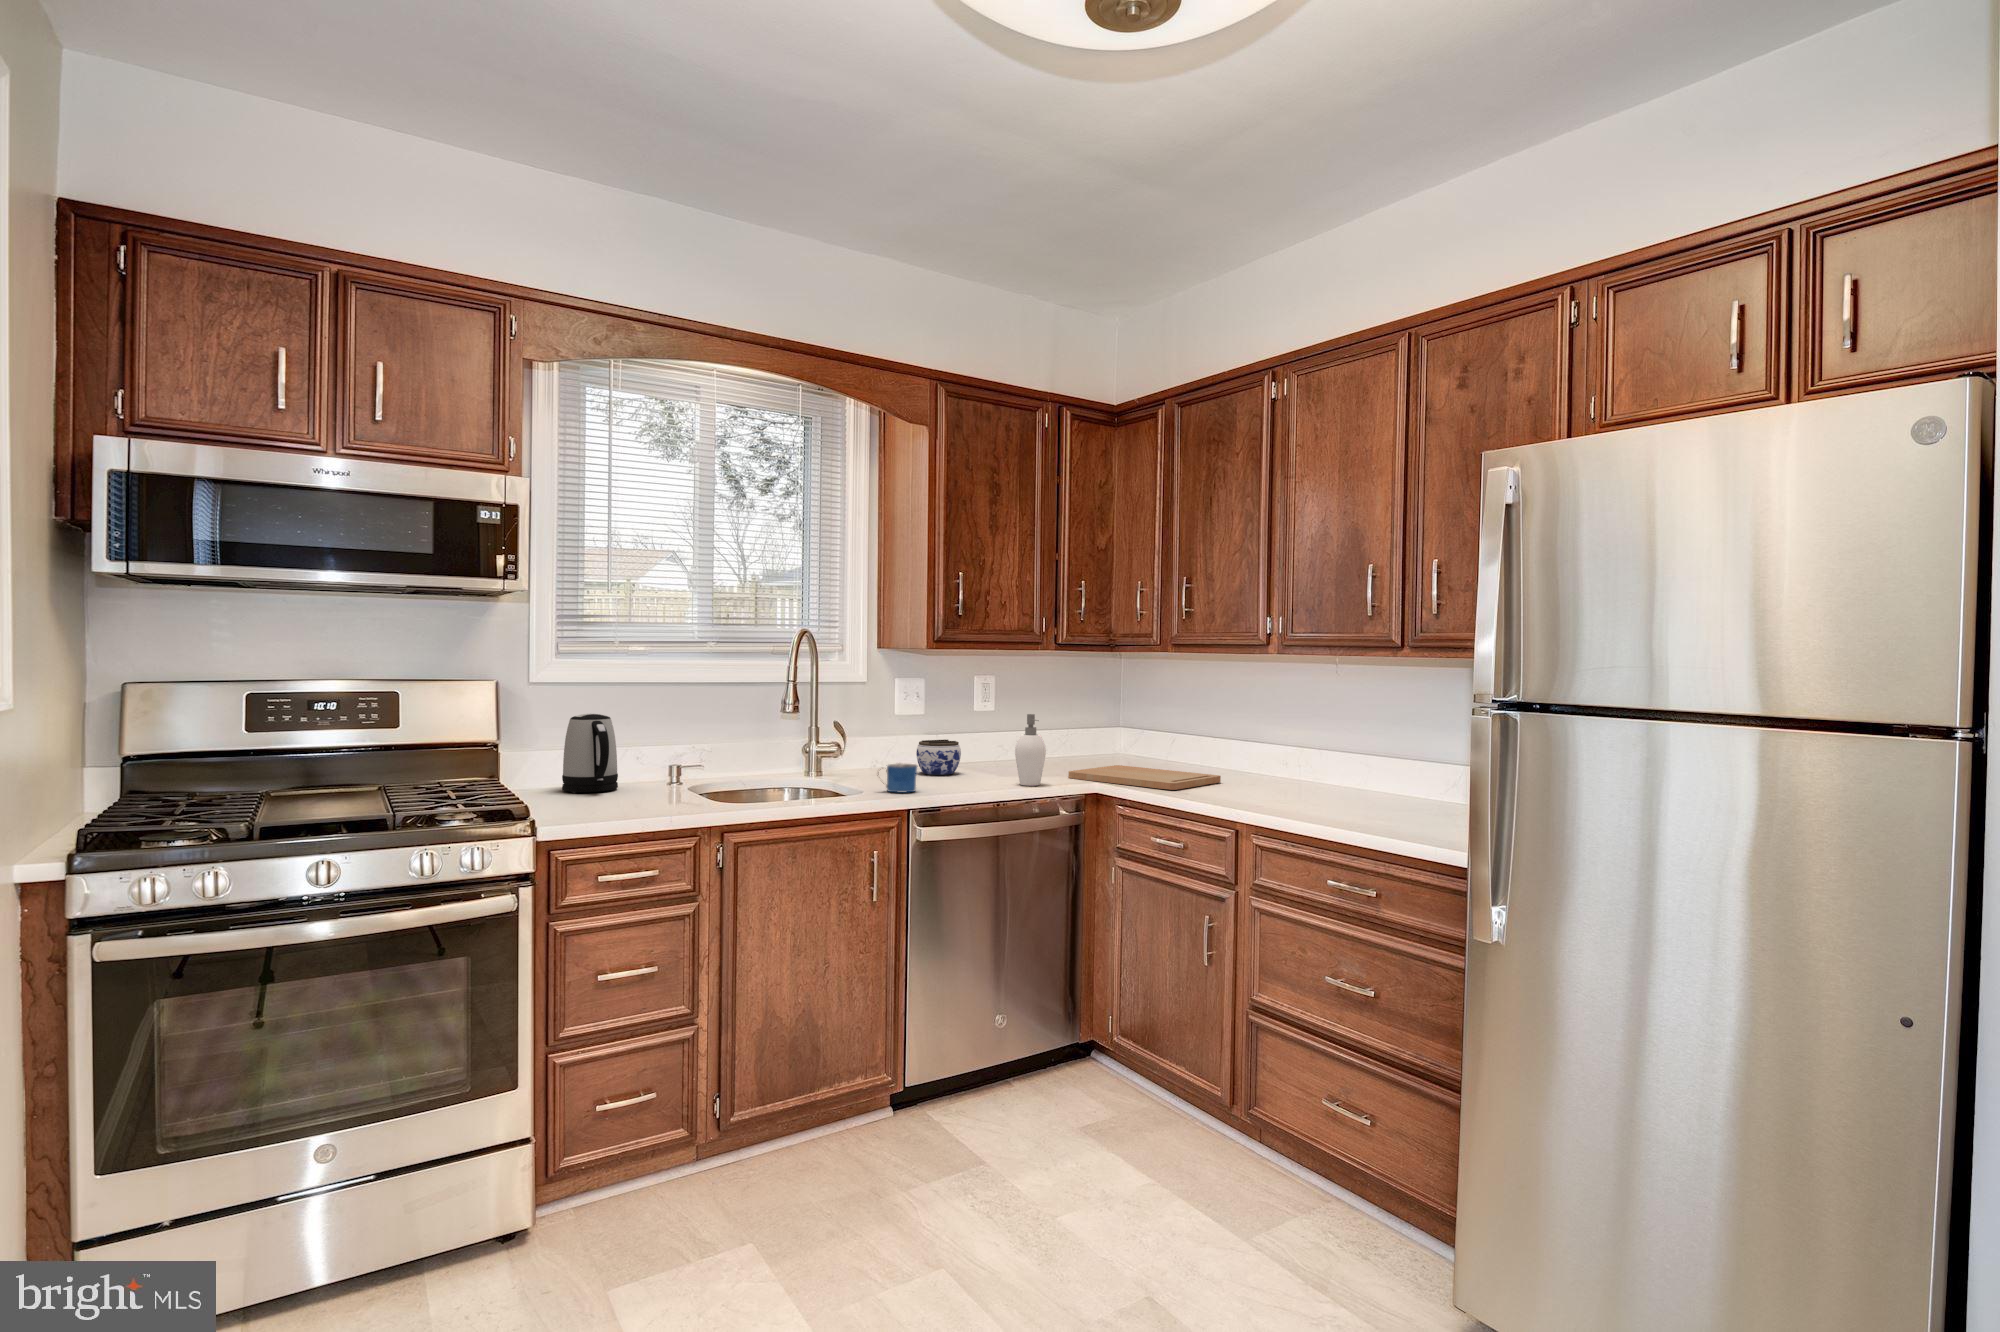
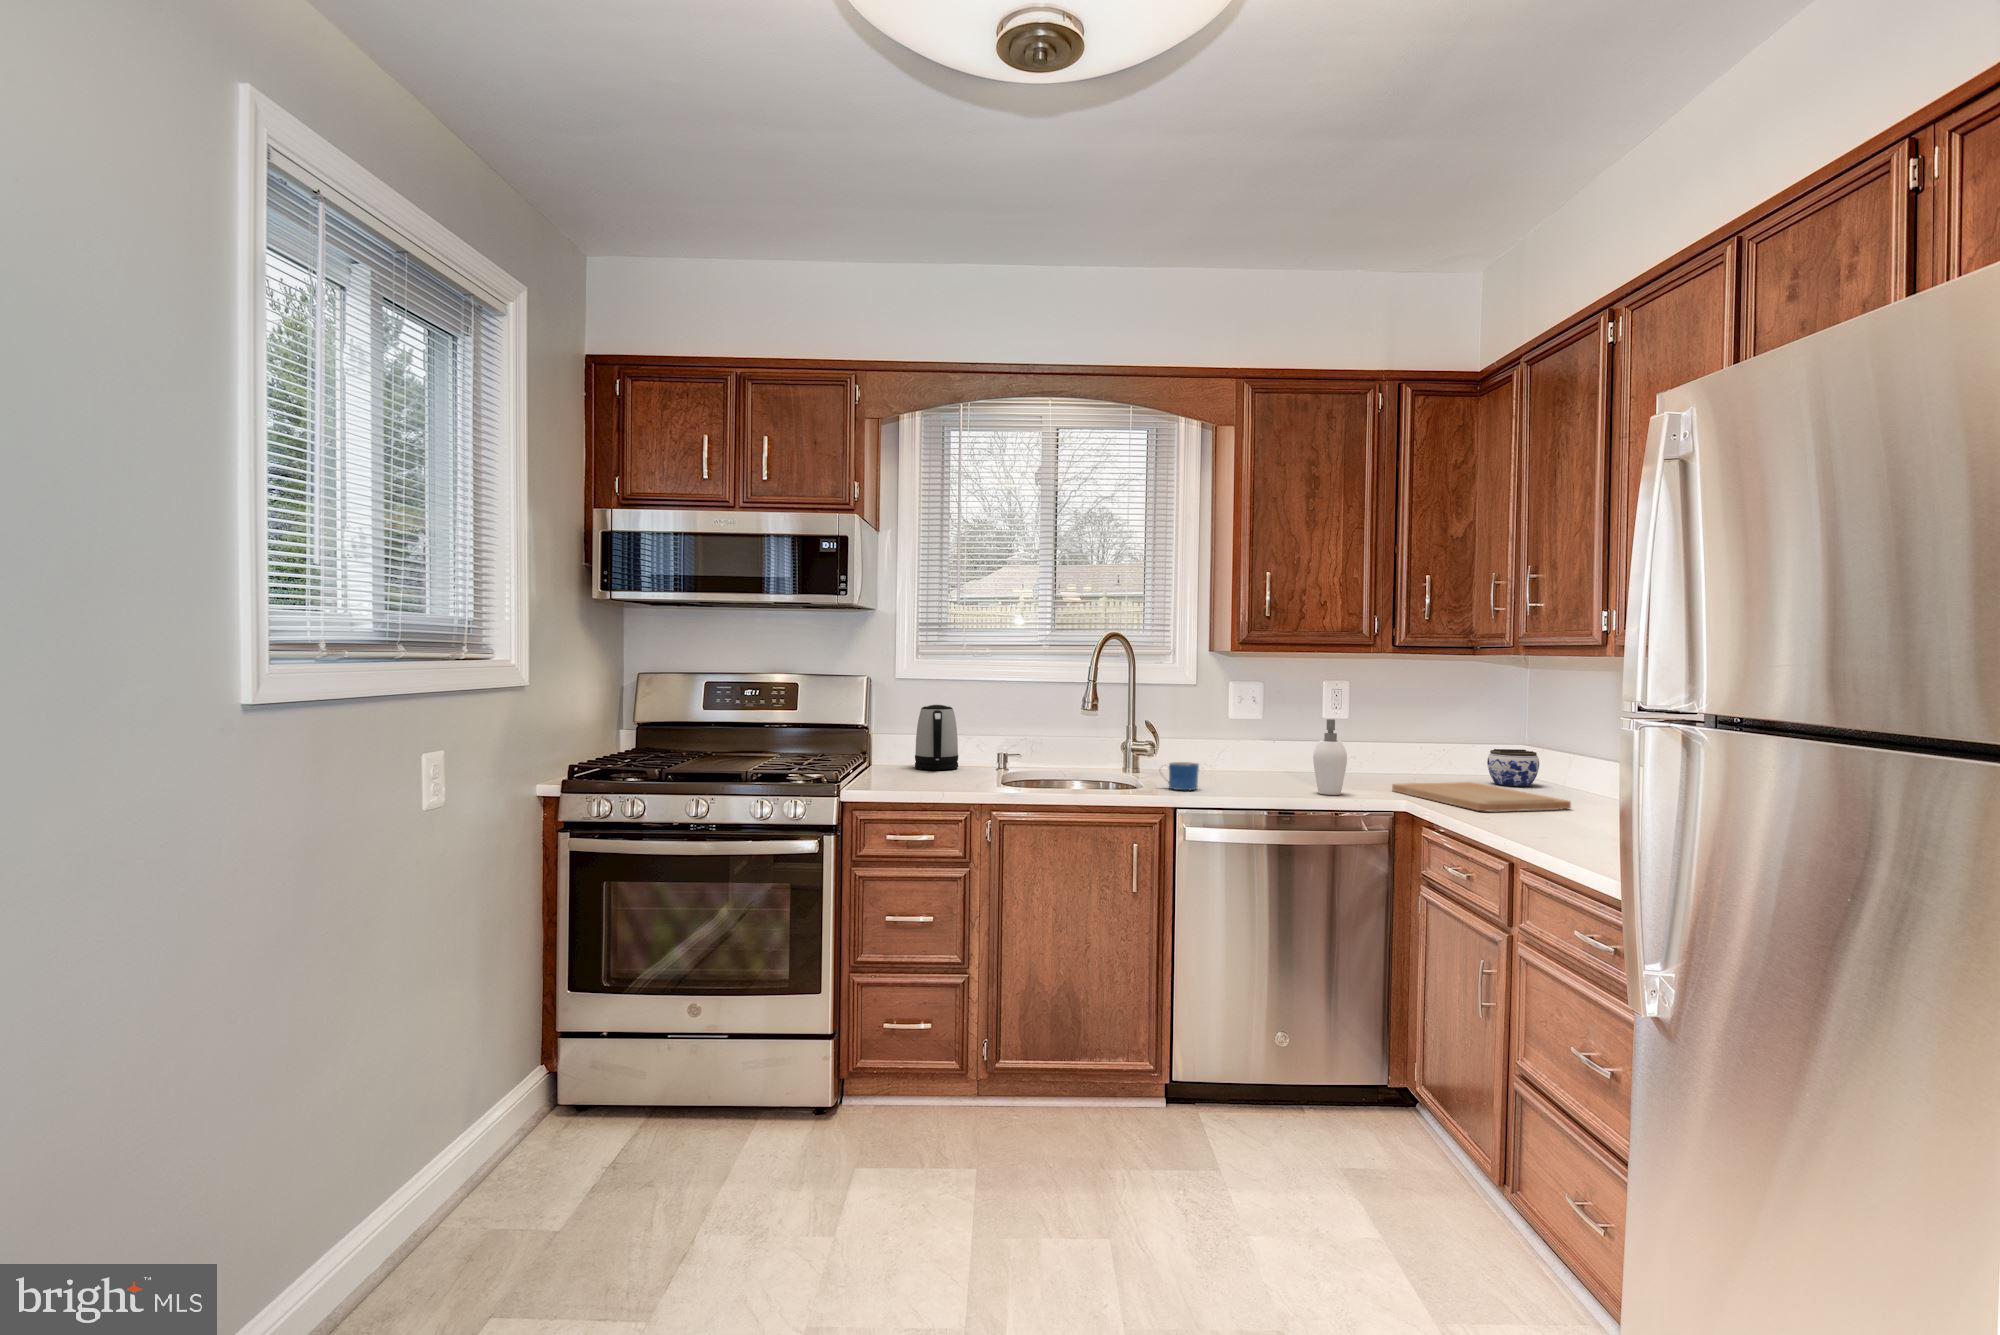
jar: present [916,740,961,775] -> present [1487,749,1539,786]

